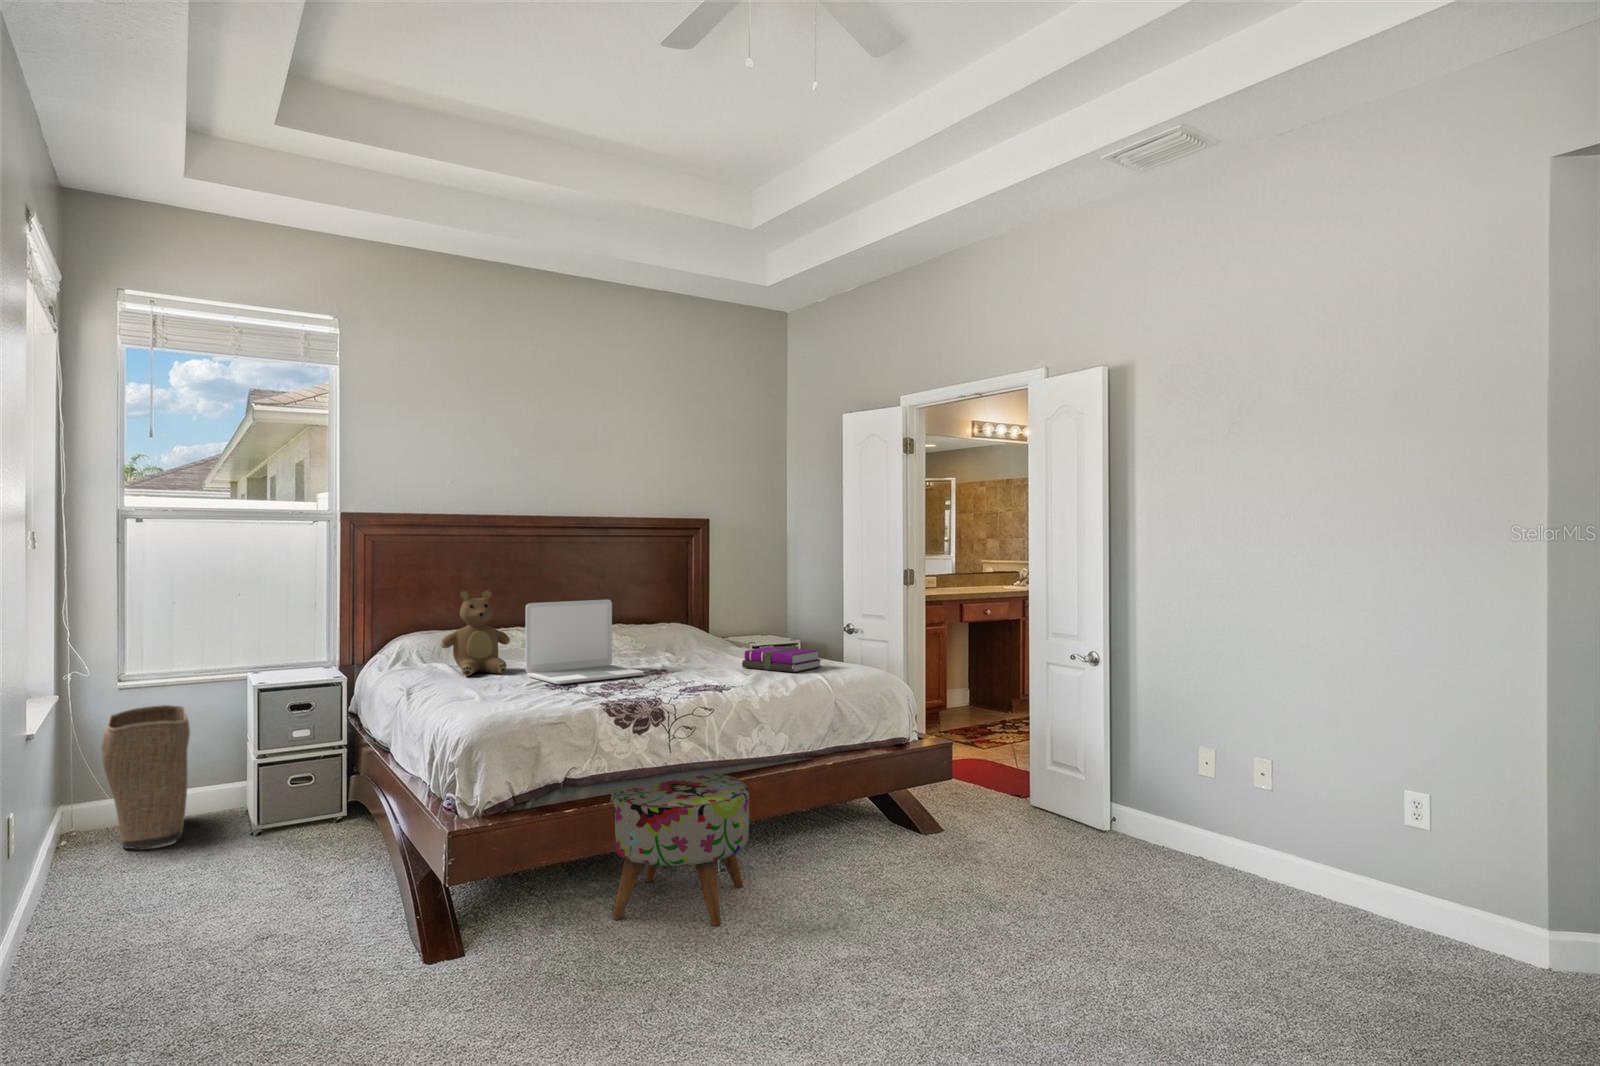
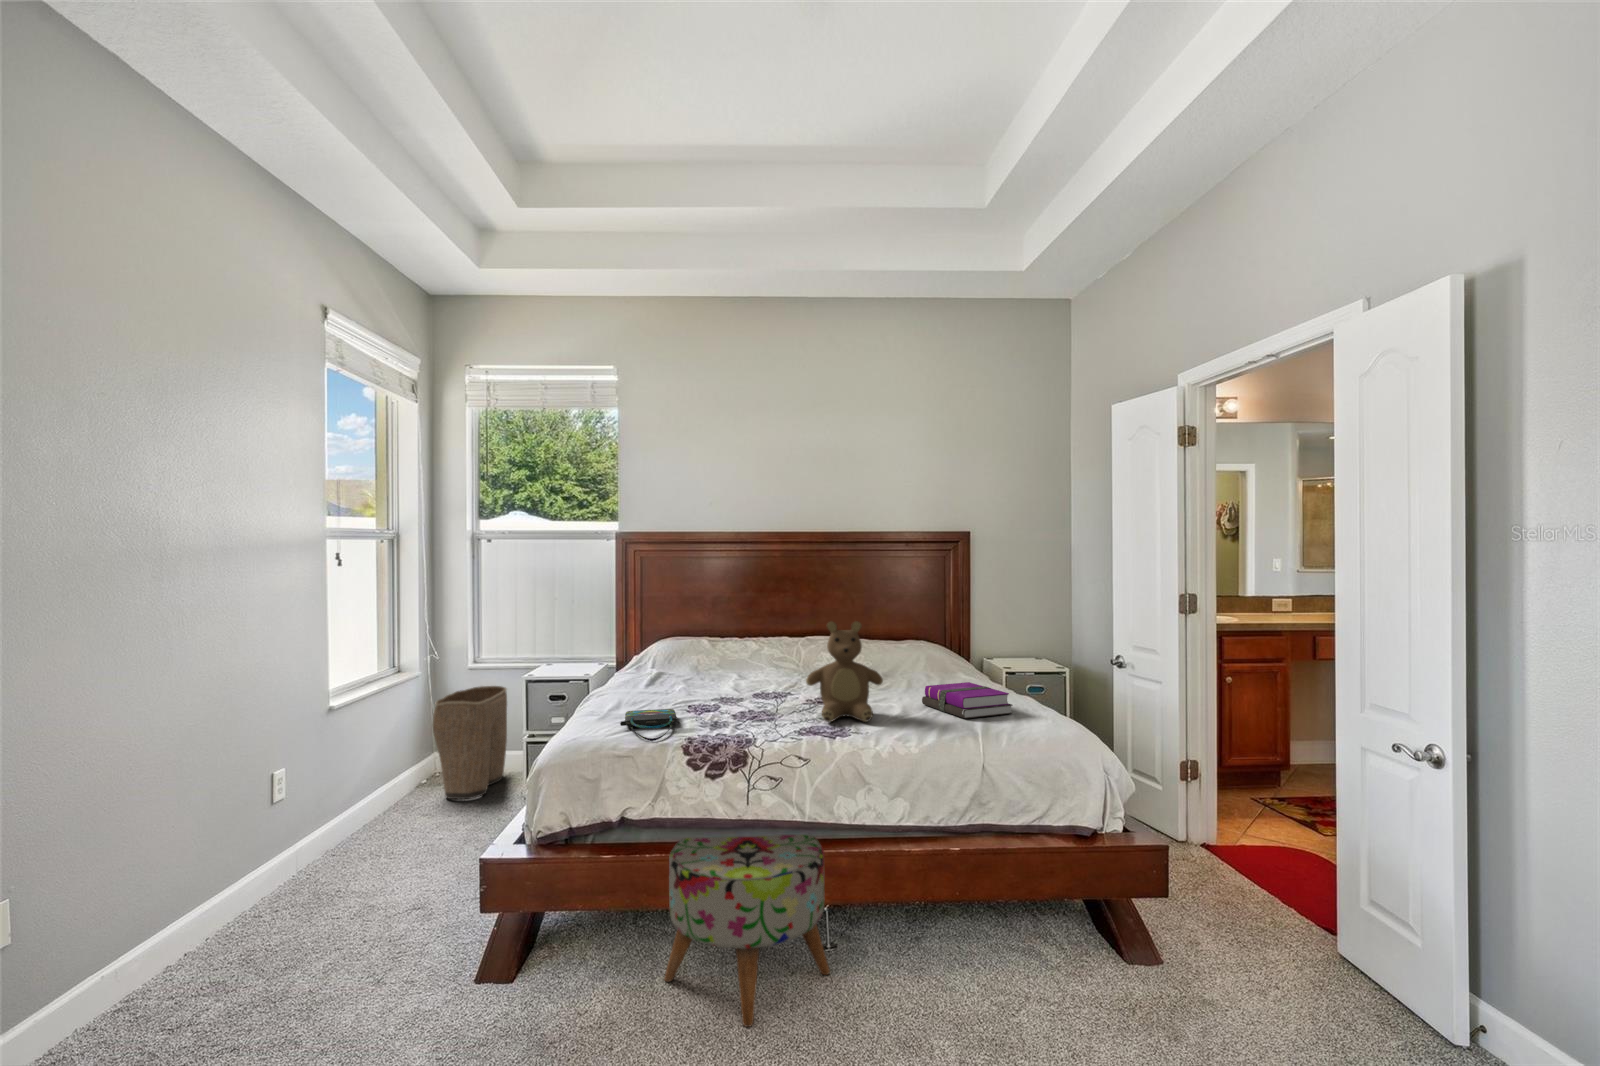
teddy bear: present [441,590,510,676] -> present [806,621,883,722]
laptop: present [526,600,644,684] -> none [704,620,805,707]
tote bag: none [498,686,573,708] -> present [620,709,680,741]

